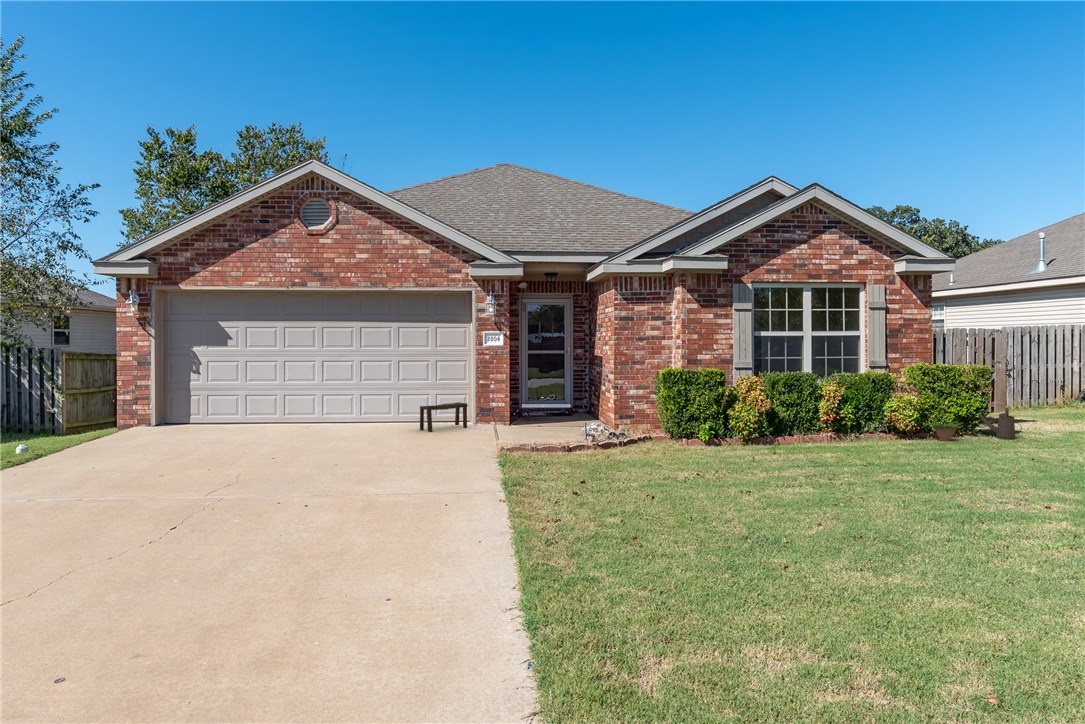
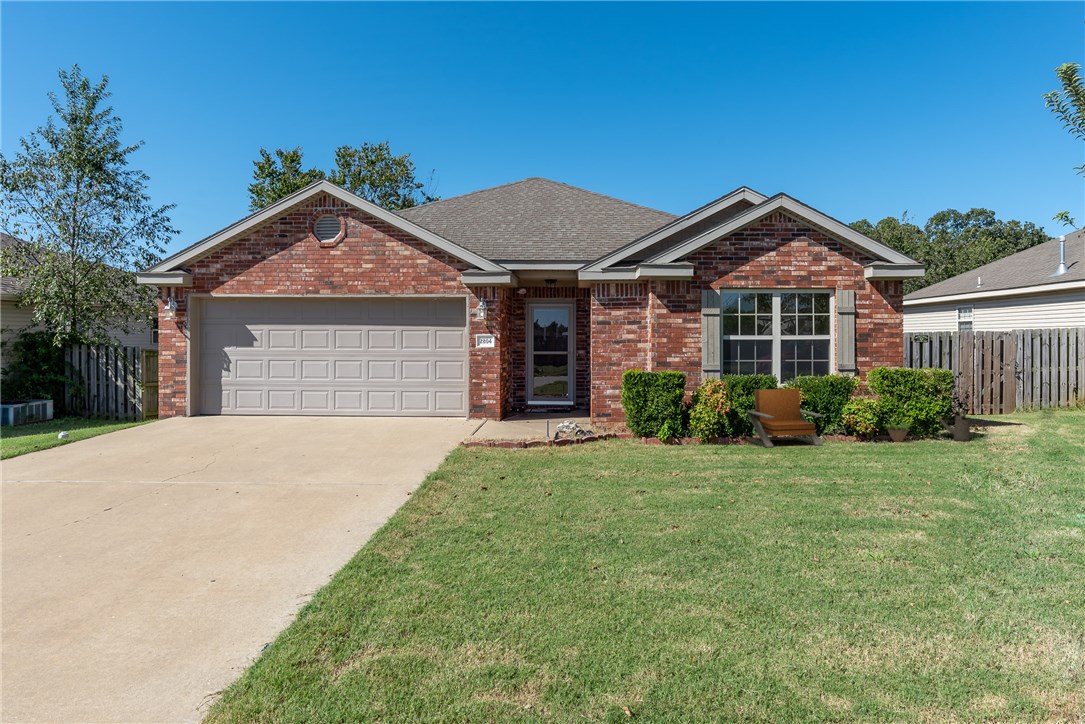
lounge chair: none [789,387,876,450] -> present [746,389,823,448]
bench: present [420,402,468,432] -> none [417,399,461,426]

